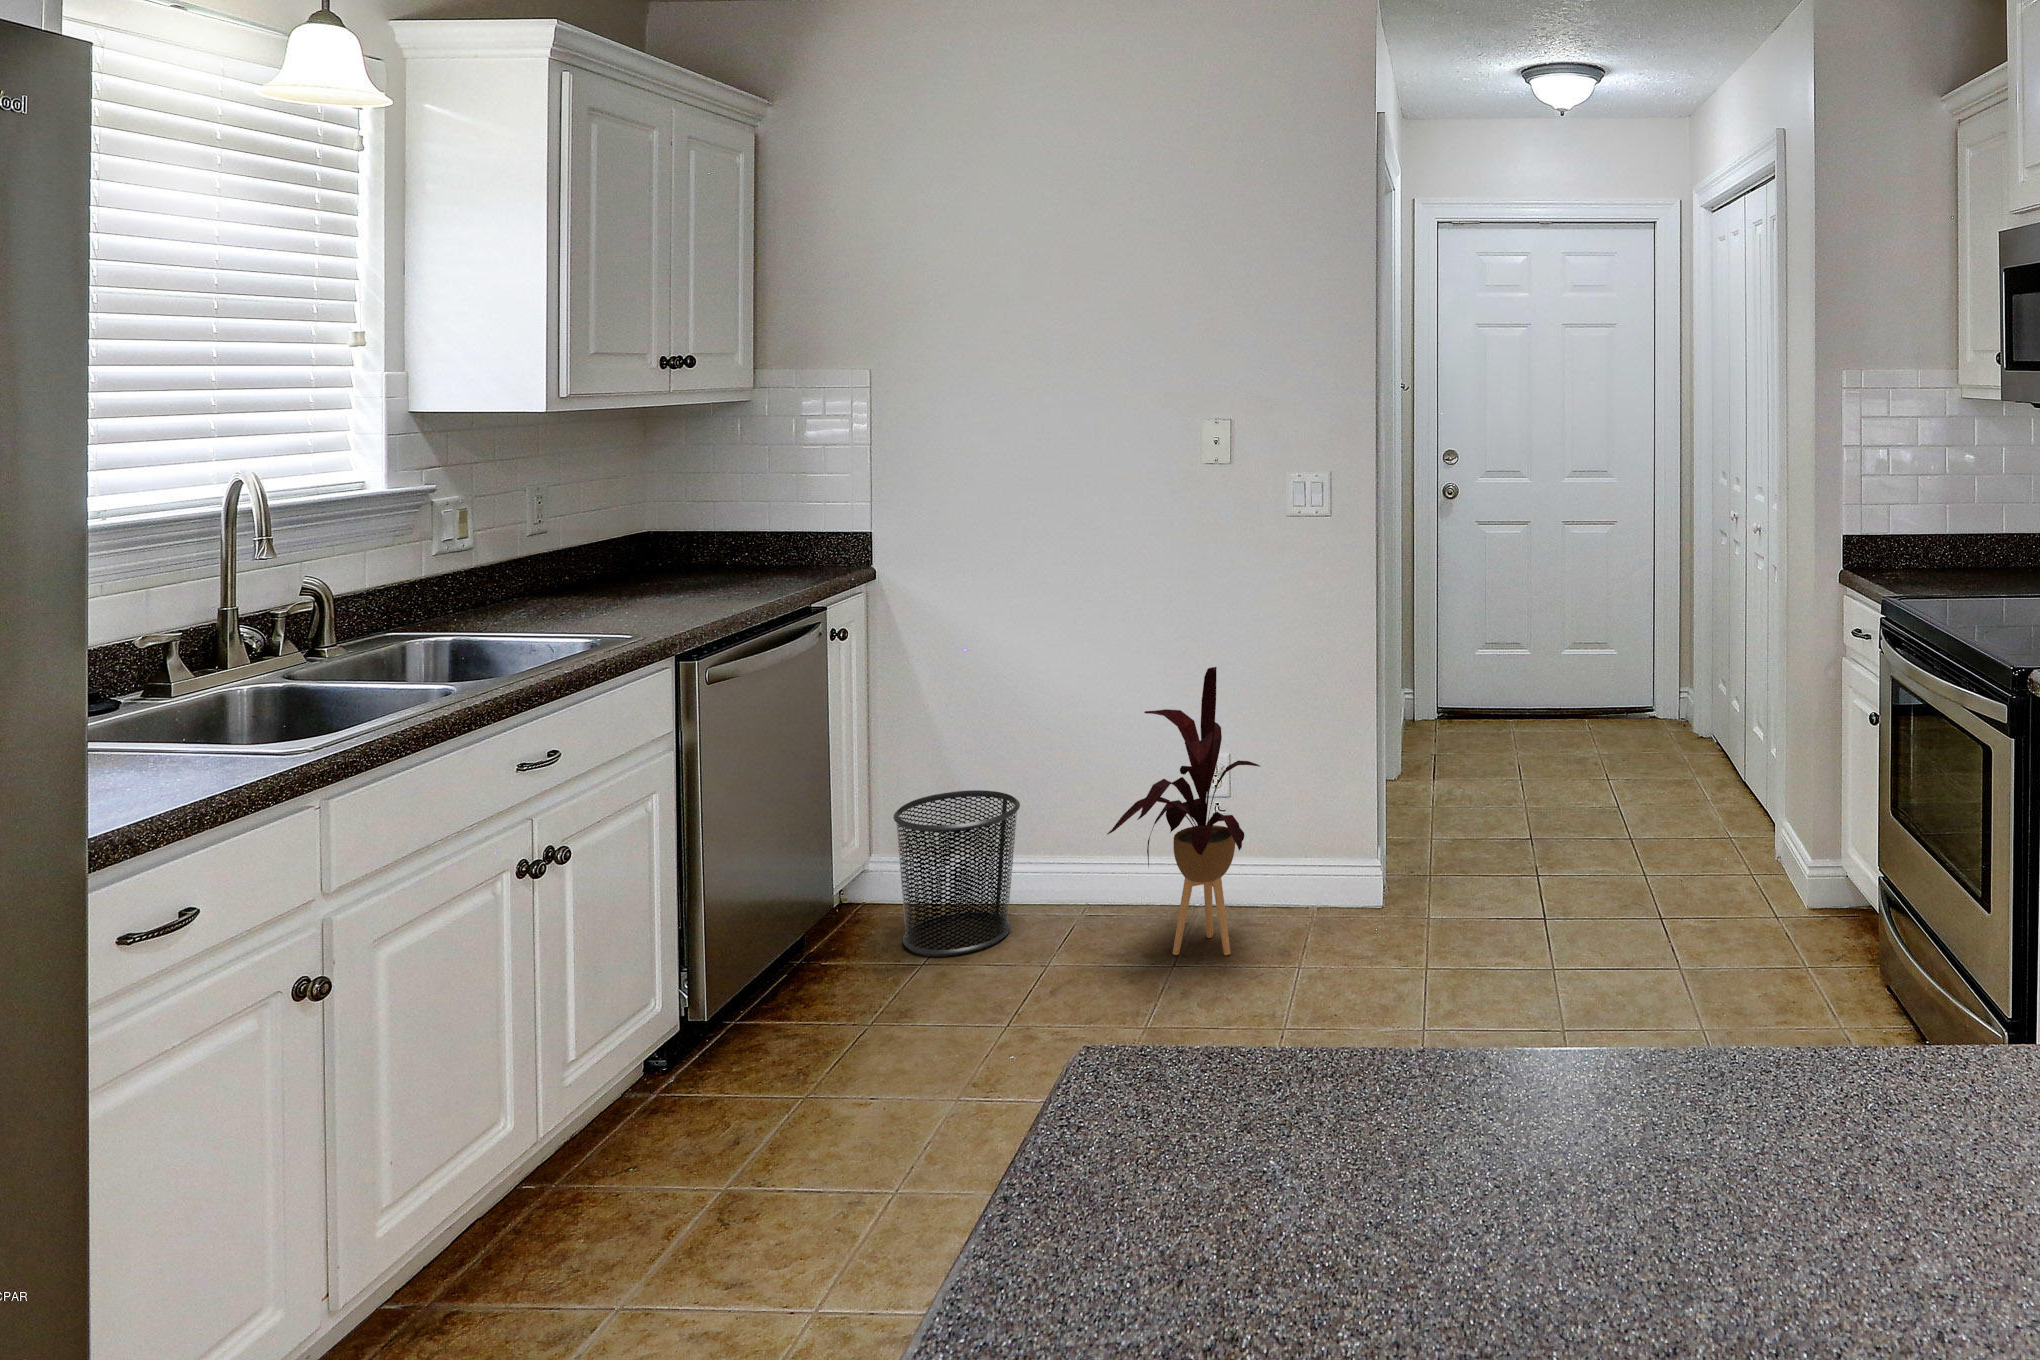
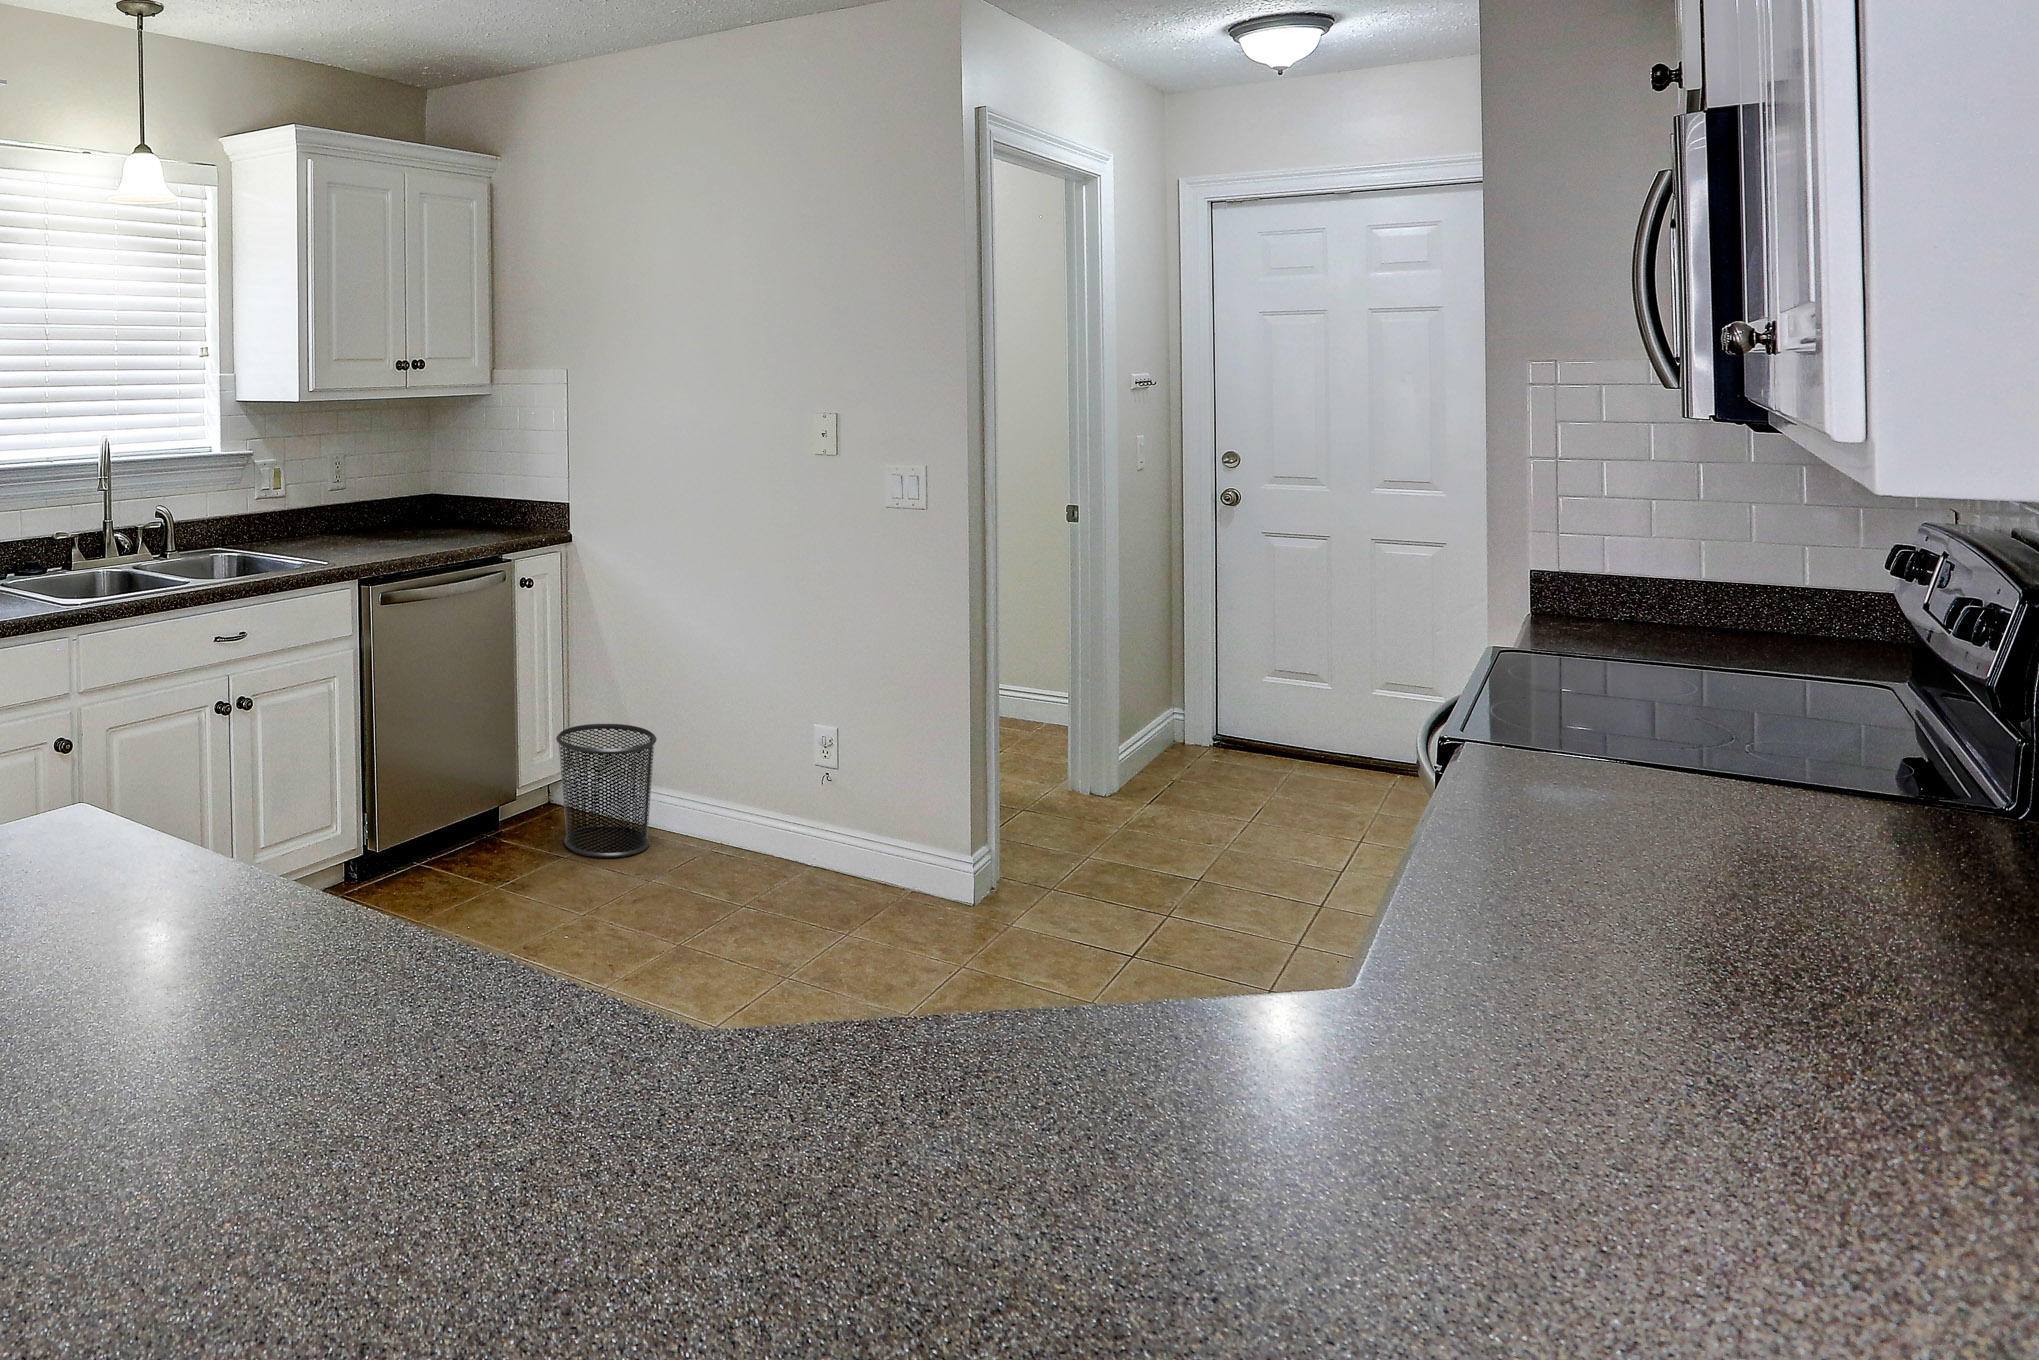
house plant: present [1107,667,1260,955] -> none [689,641,823,912]

